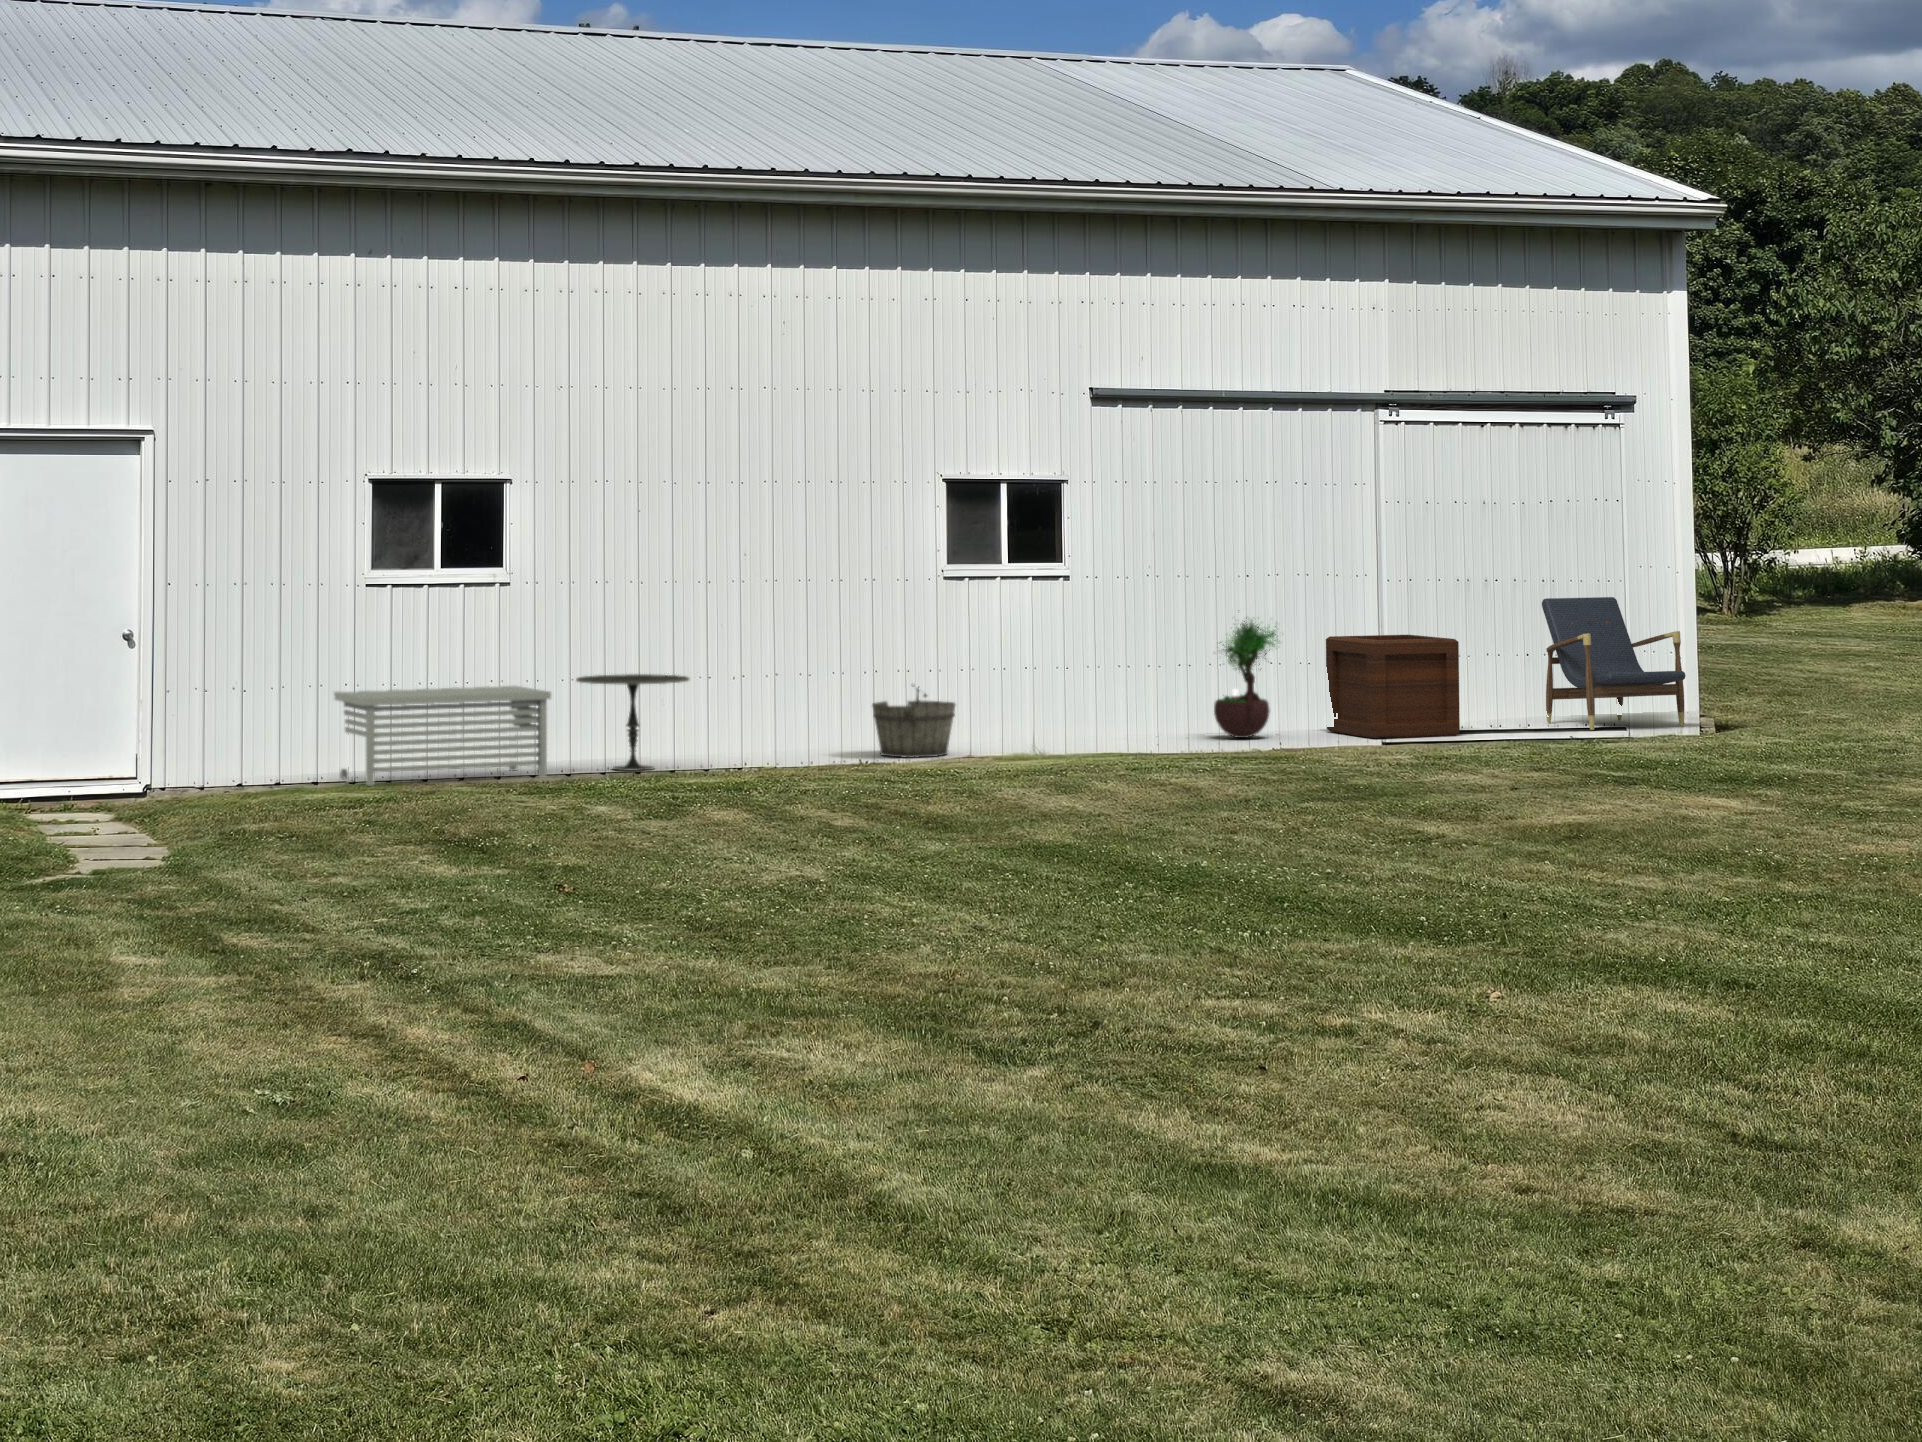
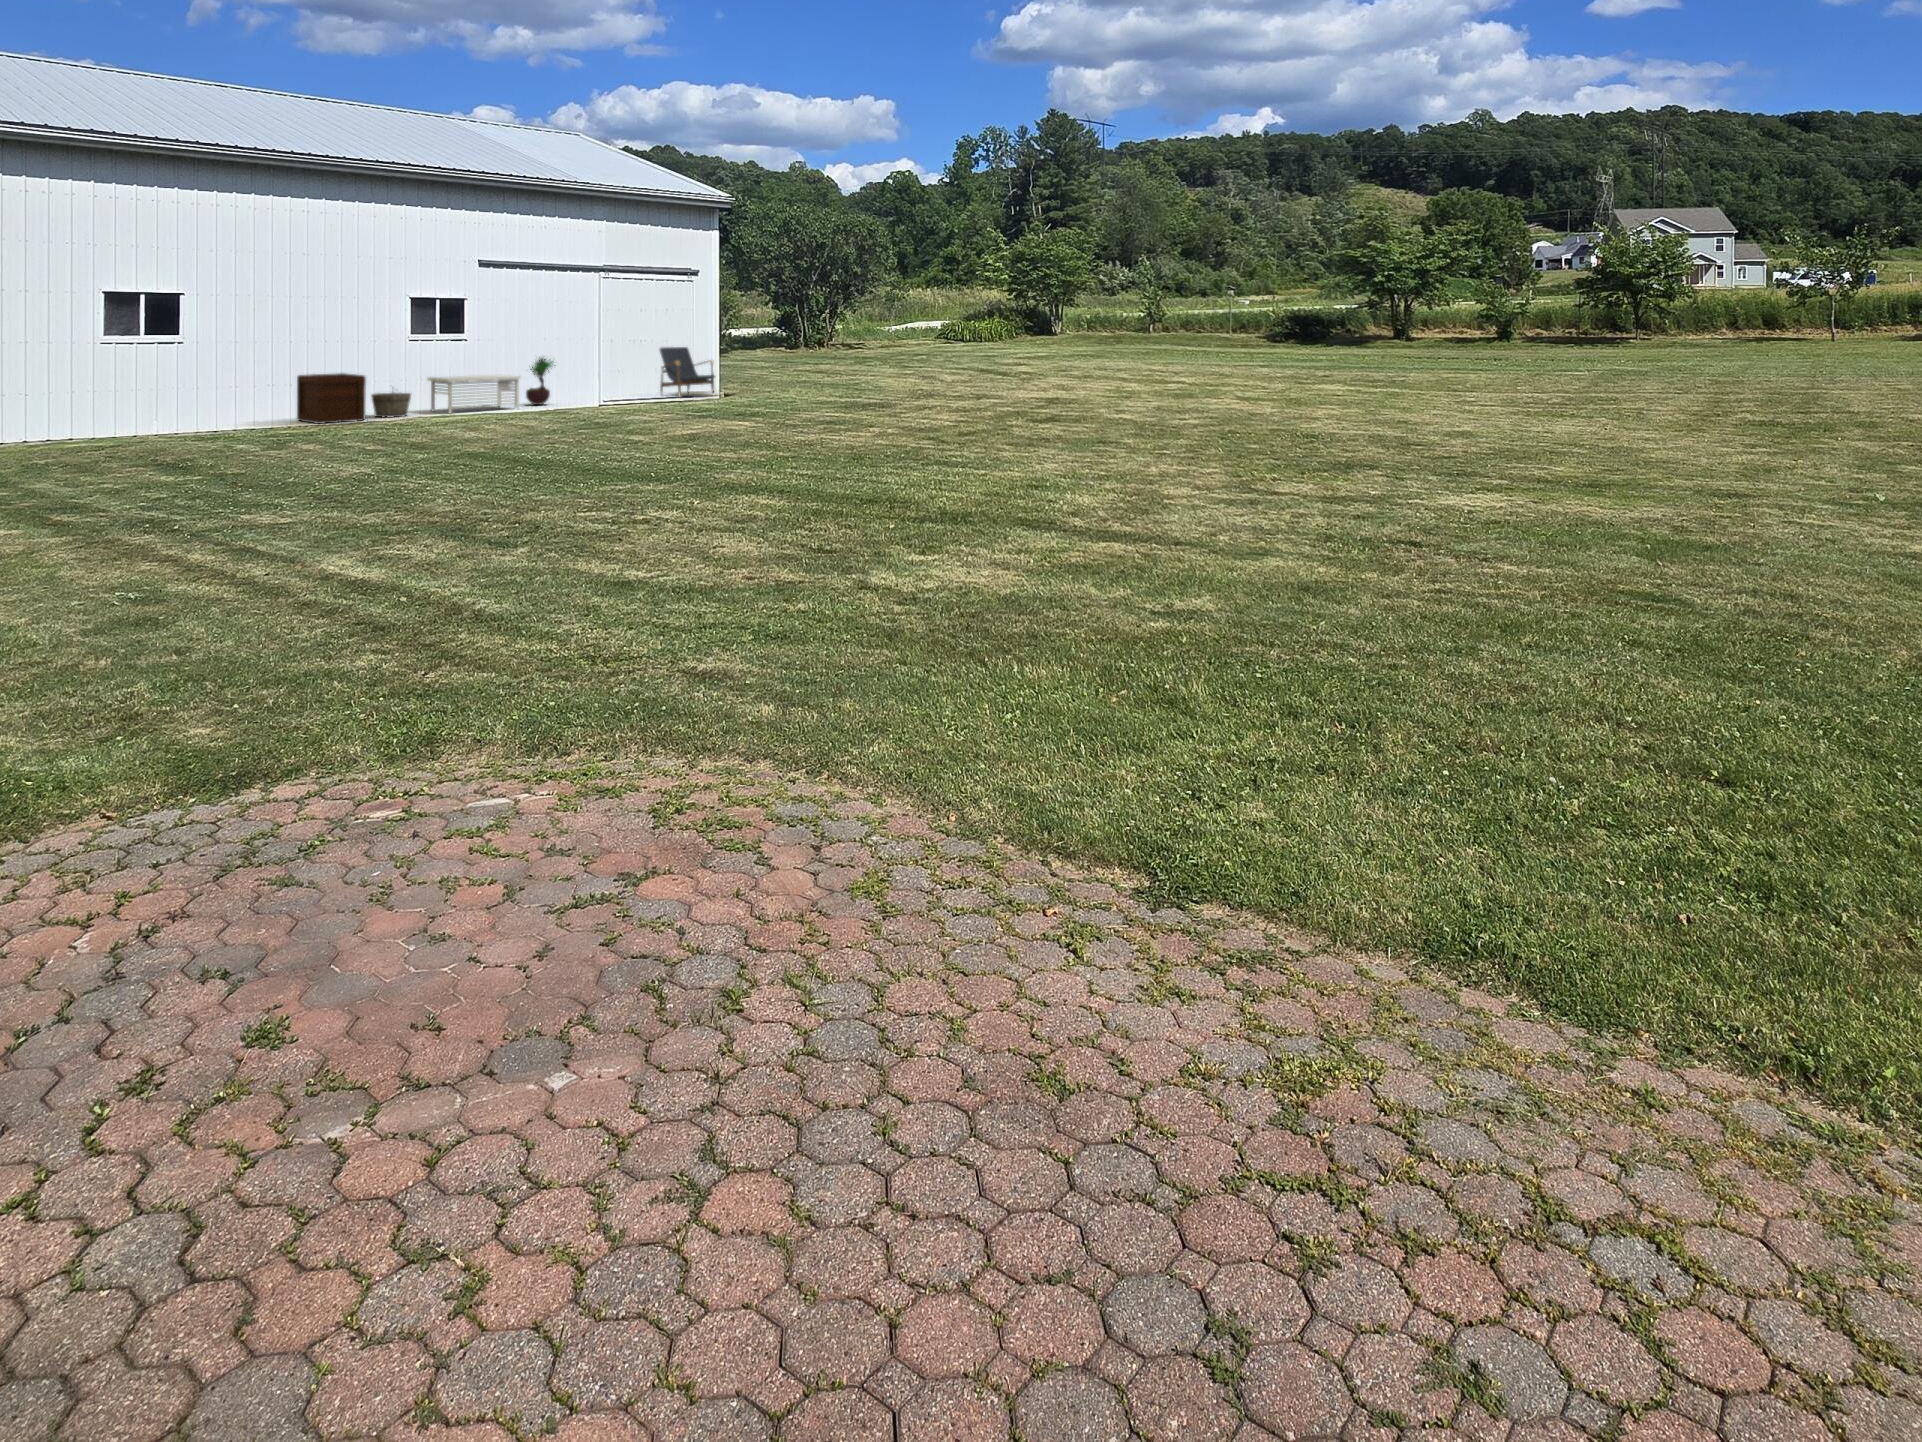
wooden crate: present [1326,635,1460,739] -> present [297,373,366,424]
side table: present [576,674,689,771] -> none [221,384,281,428]
storage bench: present [334,686,551,786] -> present [428,375,520,413]

